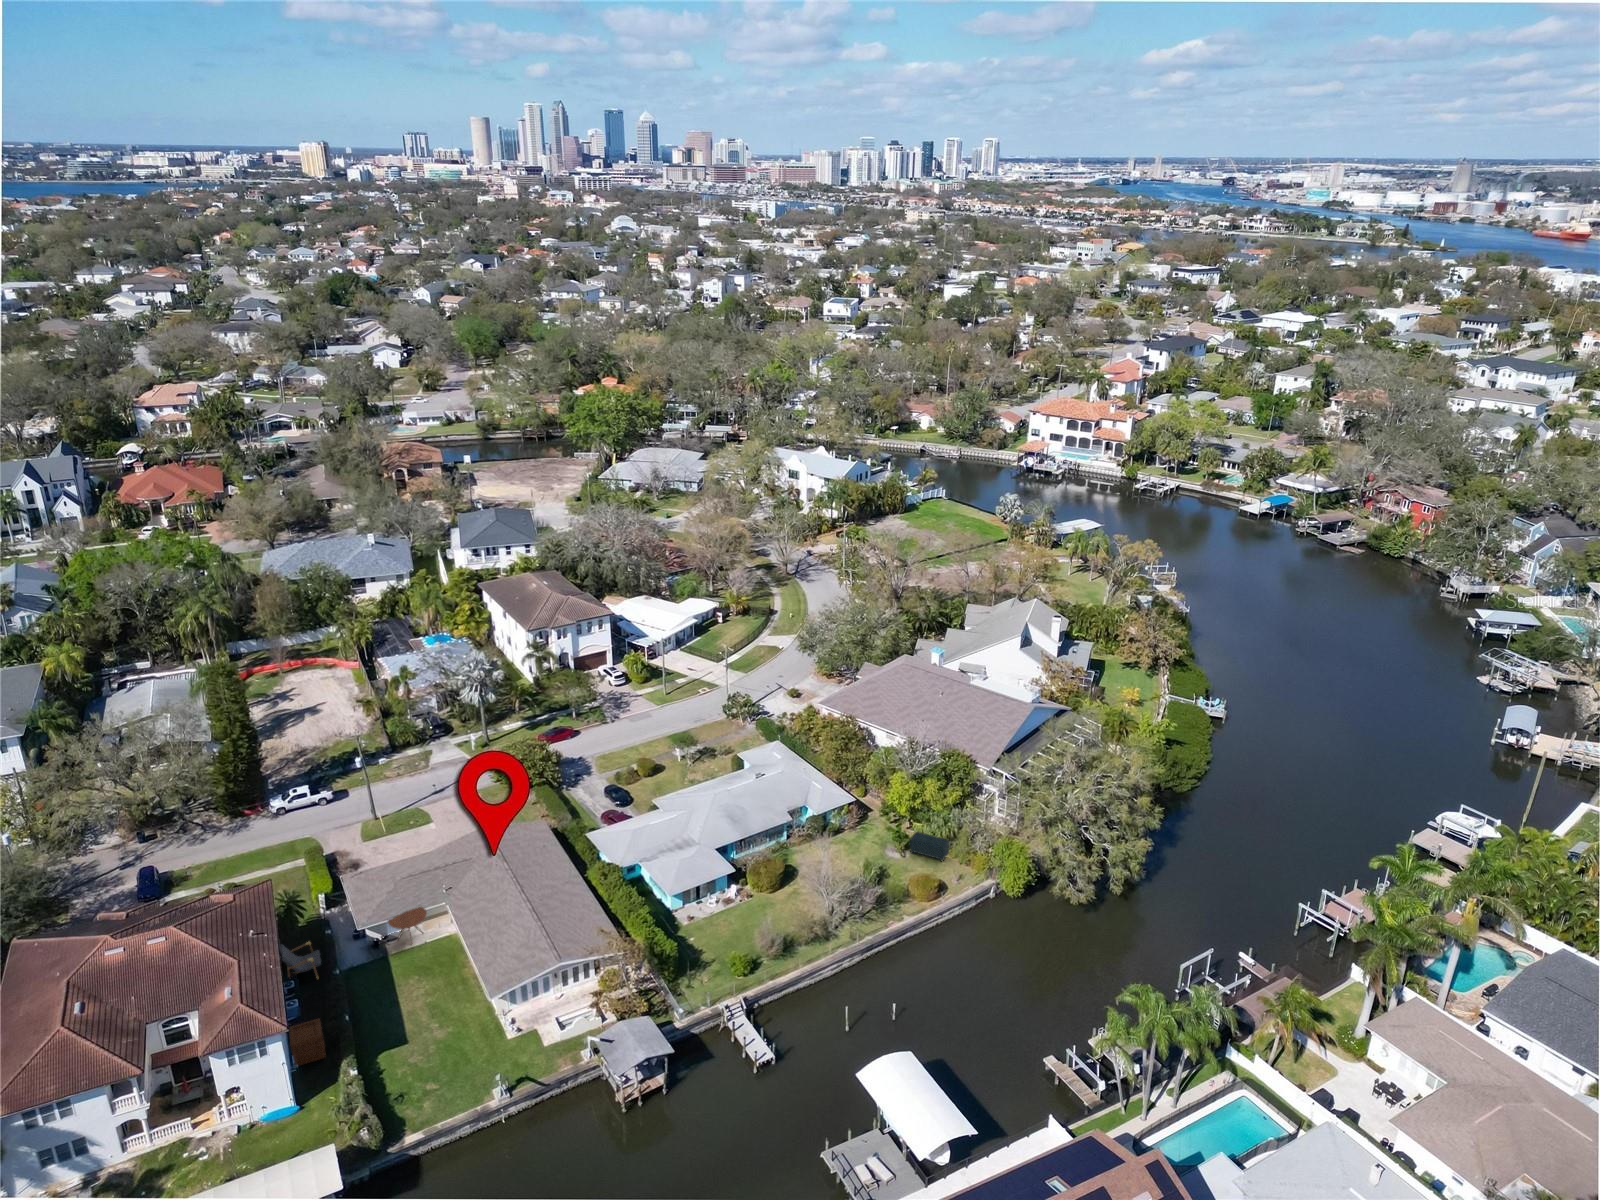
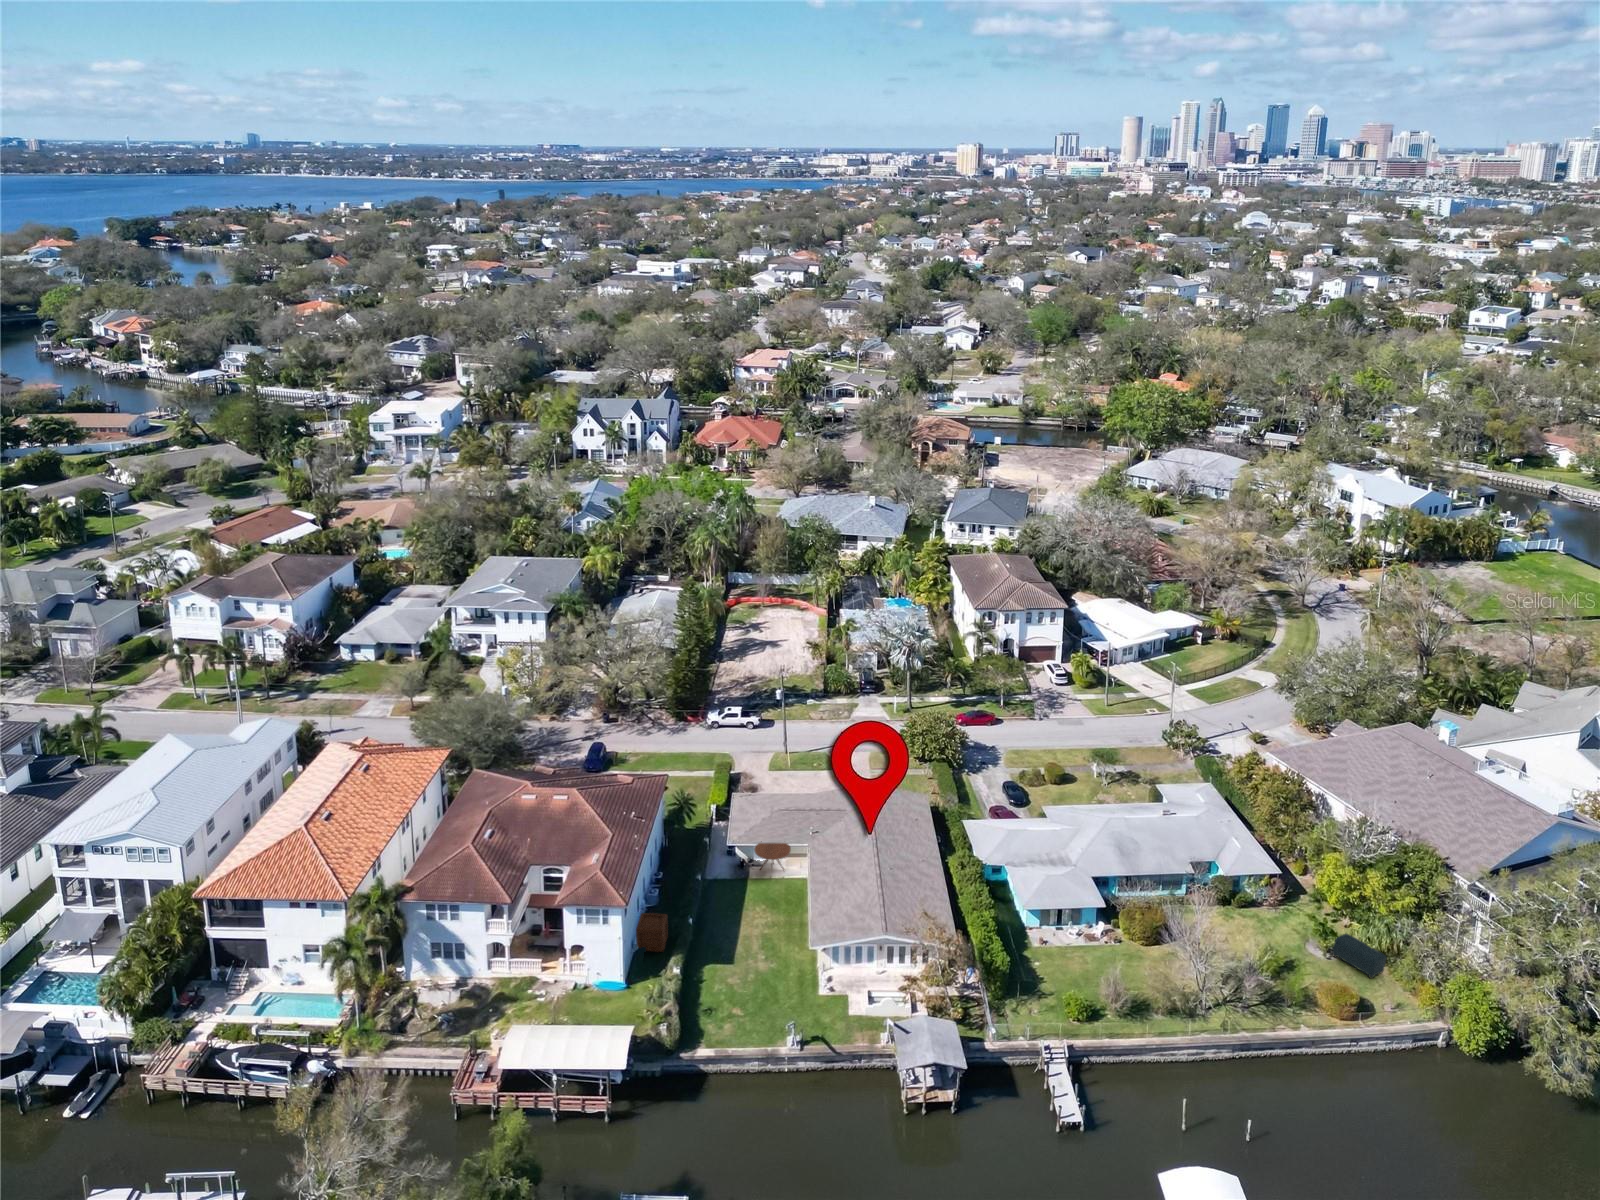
lounge chair: present [281,942,321,977] -> none [655,839,691,881]

